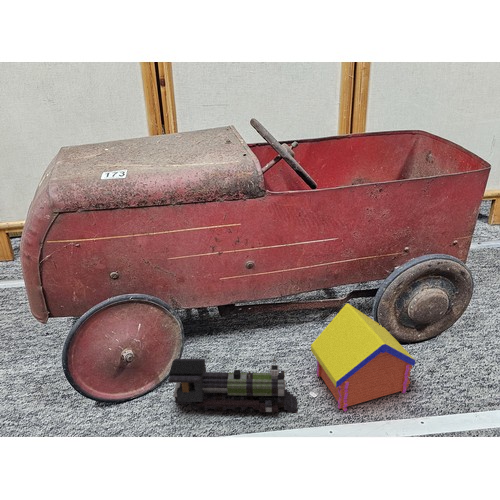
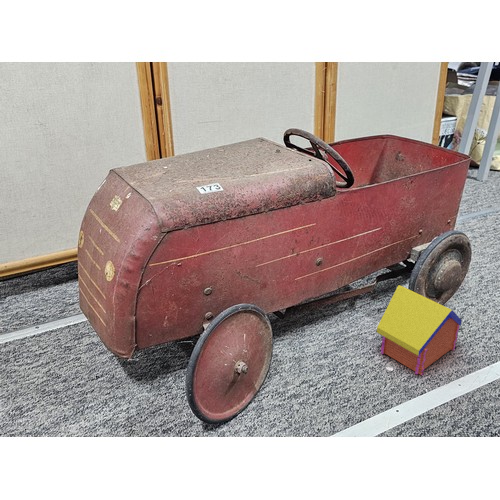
toy train: present [168,358,297,412] -> none [278,340,388,407]

